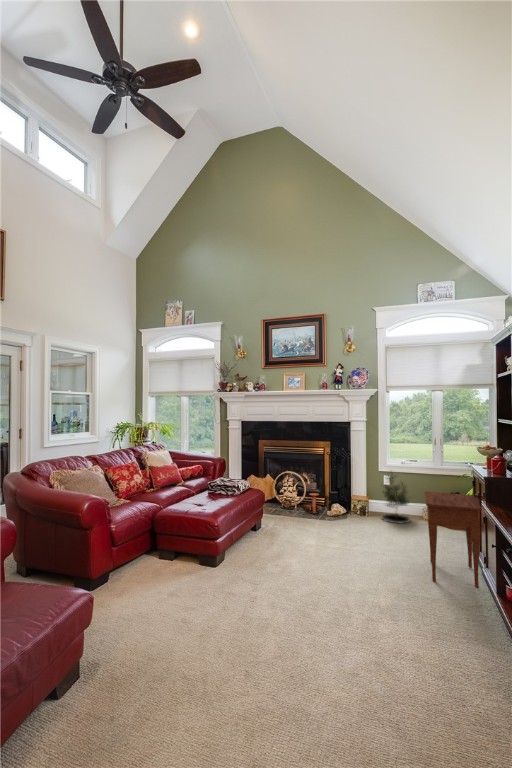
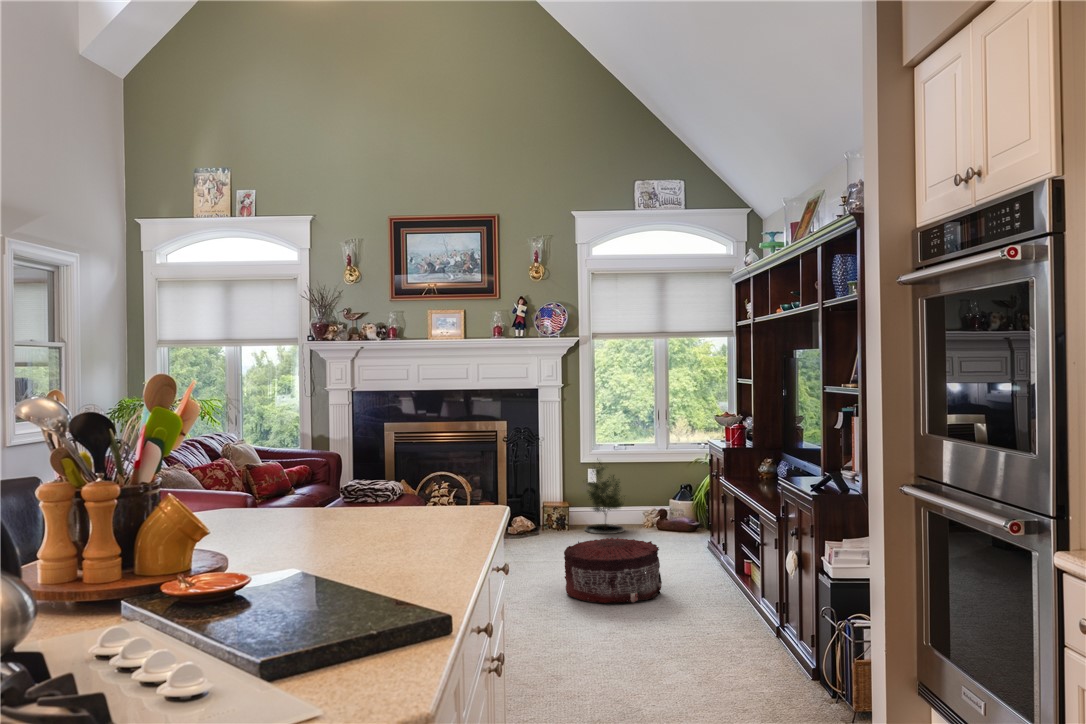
side table: present [425,492,482,588] -> none [654,474,720,577]
pouf: none [340,545,425,616] -> present [564,538,662,603]

